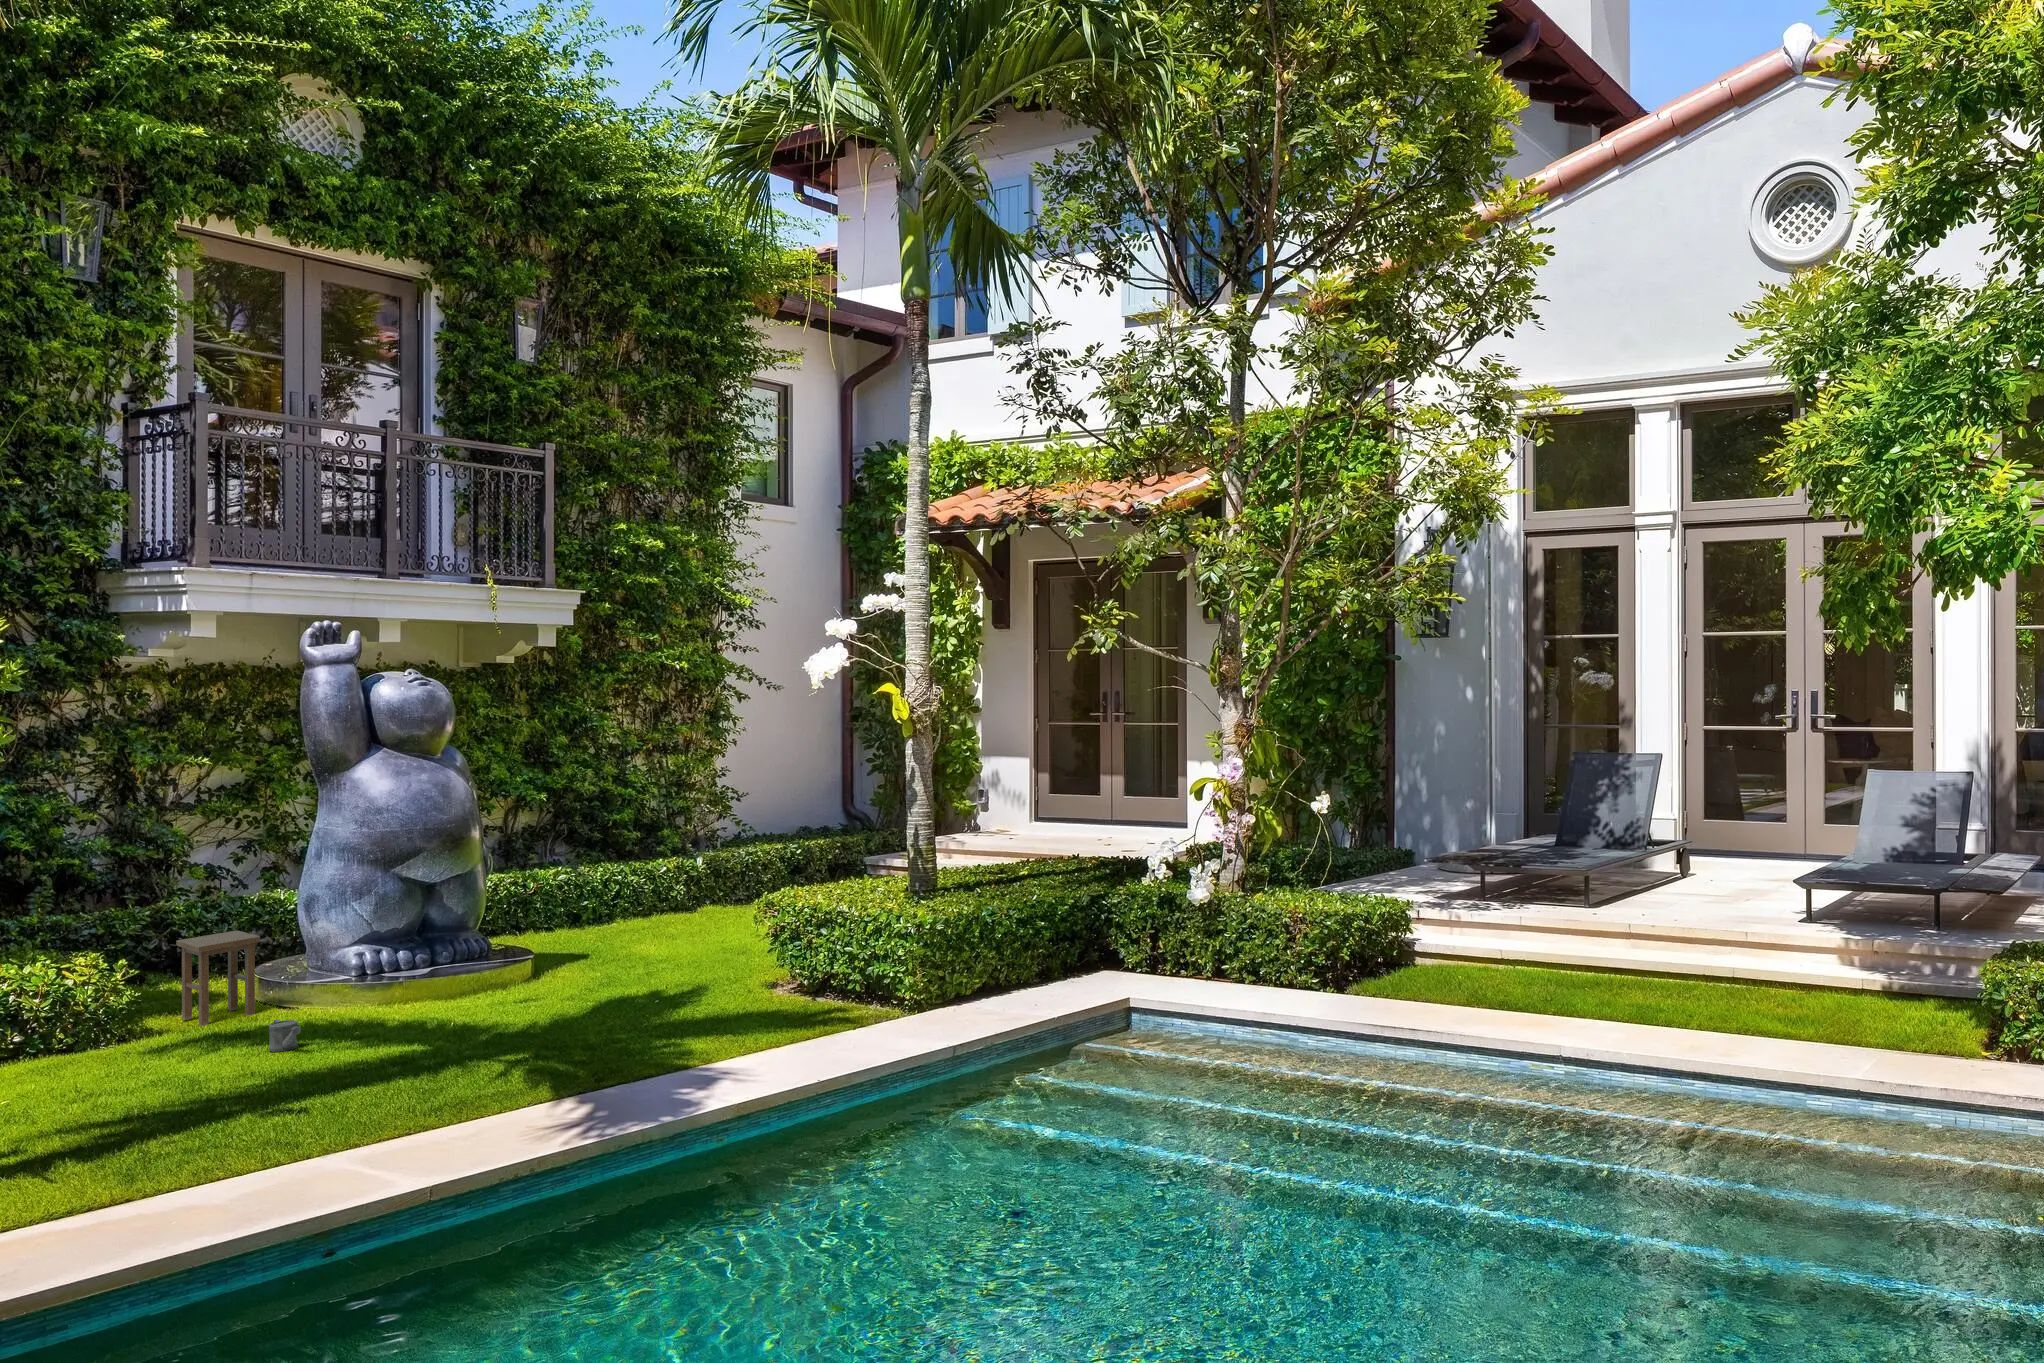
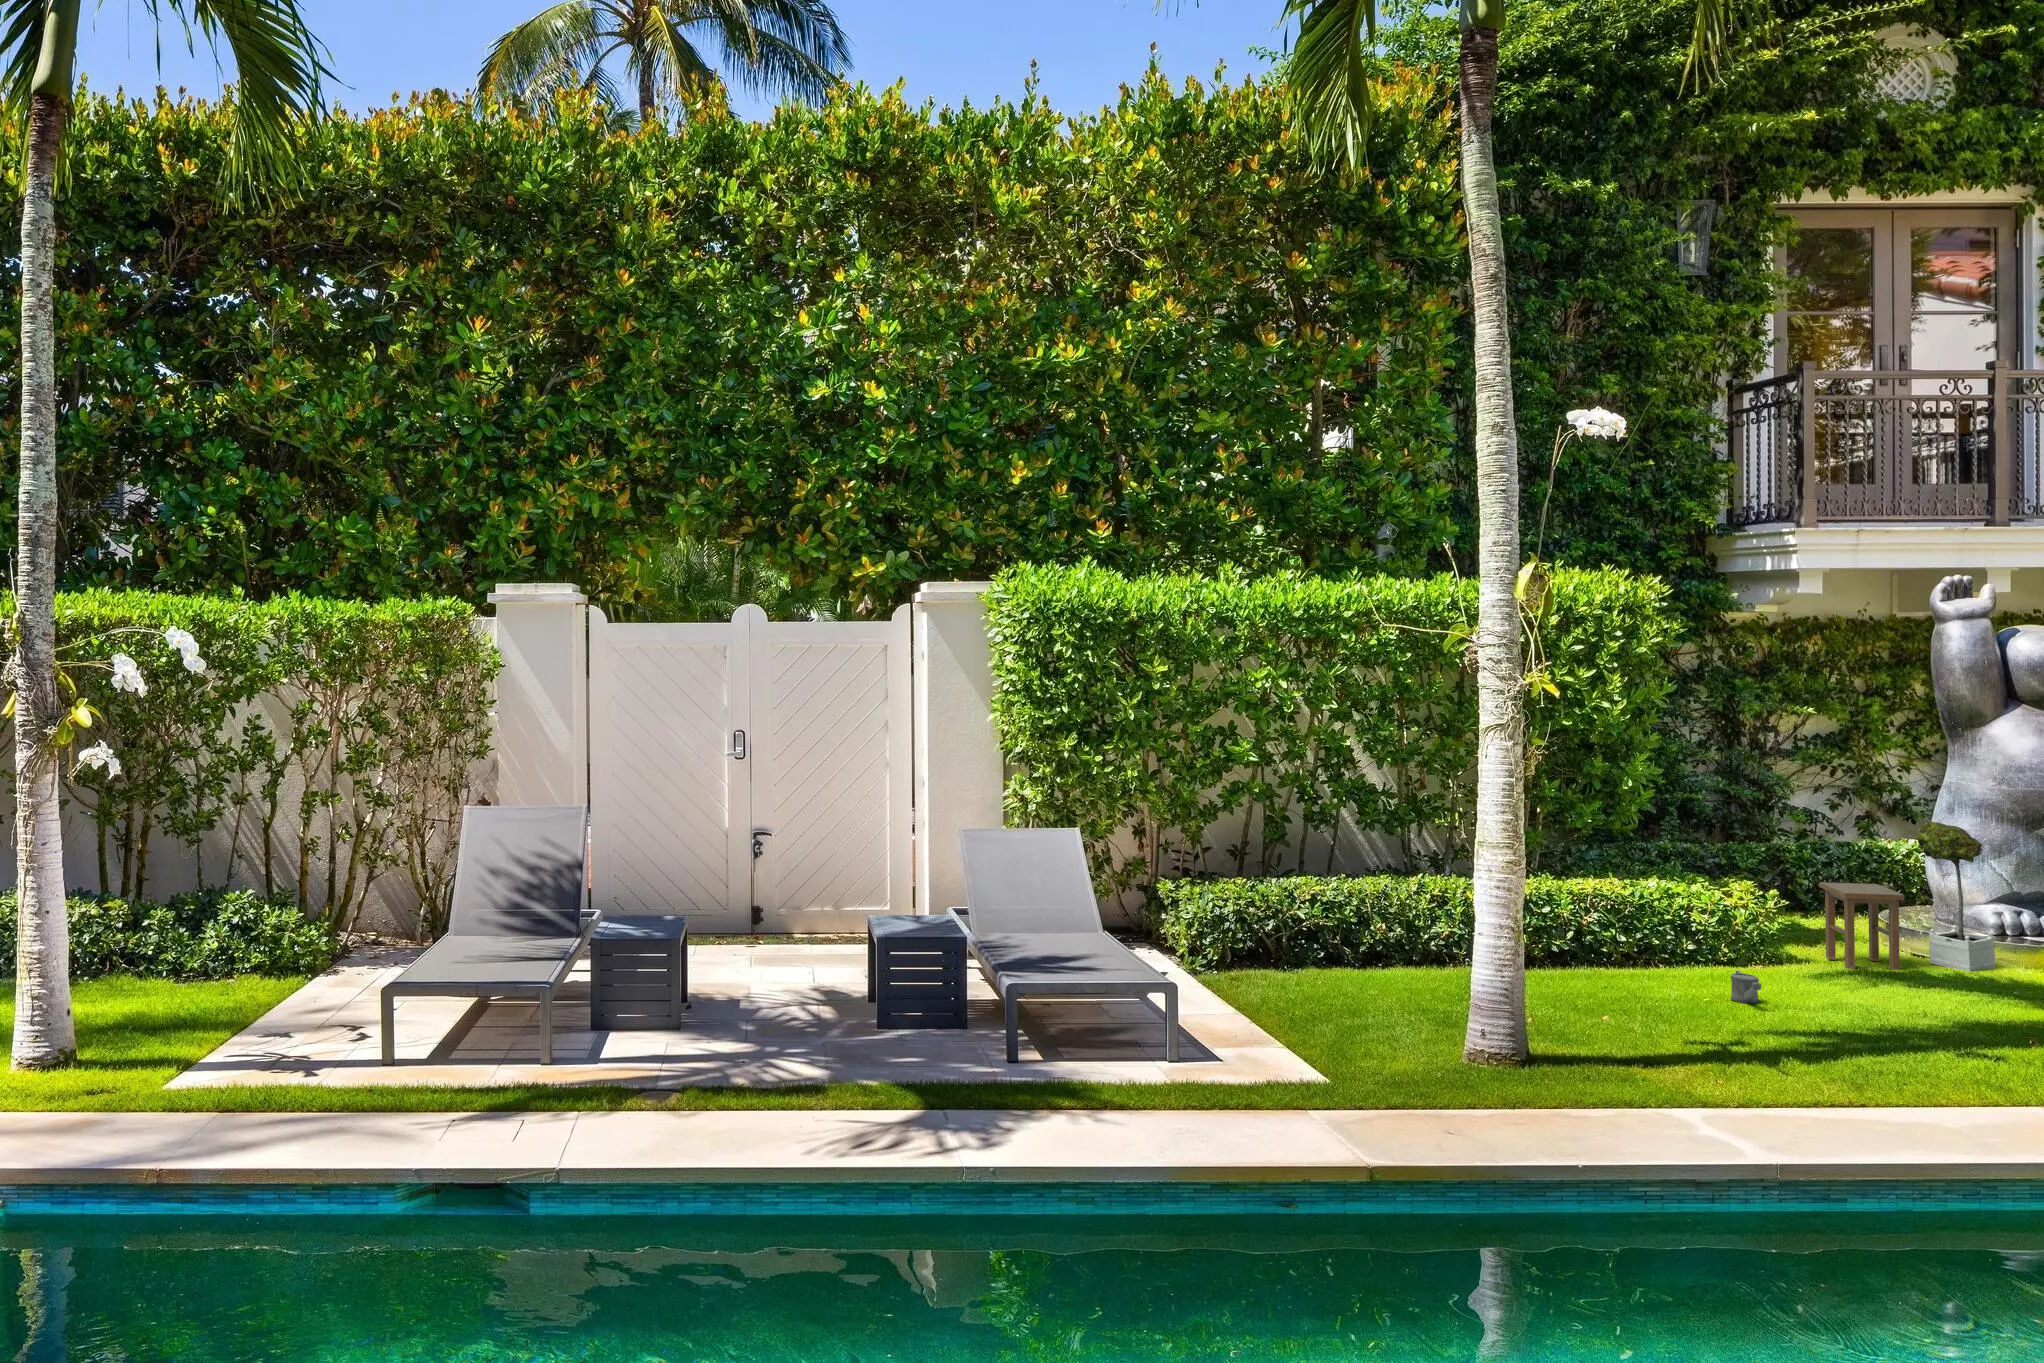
potted tree: none [276,856,349,1000] -> present [1916,820,1996,971]
watering can: present [269,1019,301,1052] -> present [1731,971,1761,1003]

